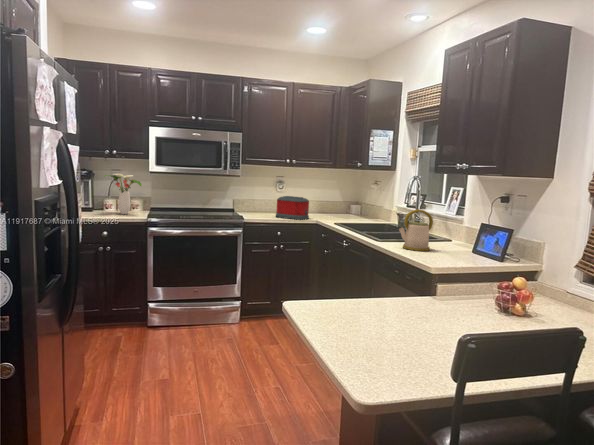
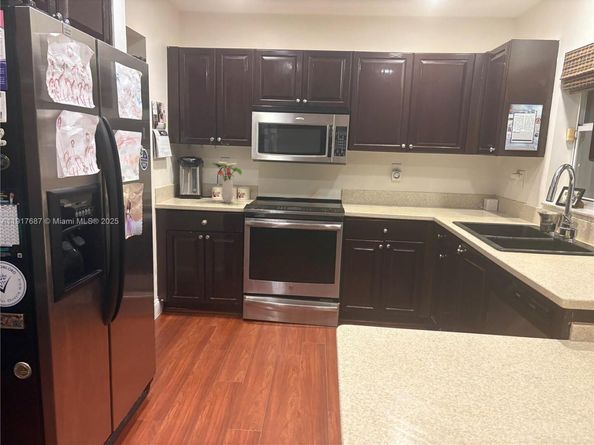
toaster: present [276,196,309,220] -> none [385,187,425,216]
kettle: present [399,209,433,251] -> none [526,211,581,271]

